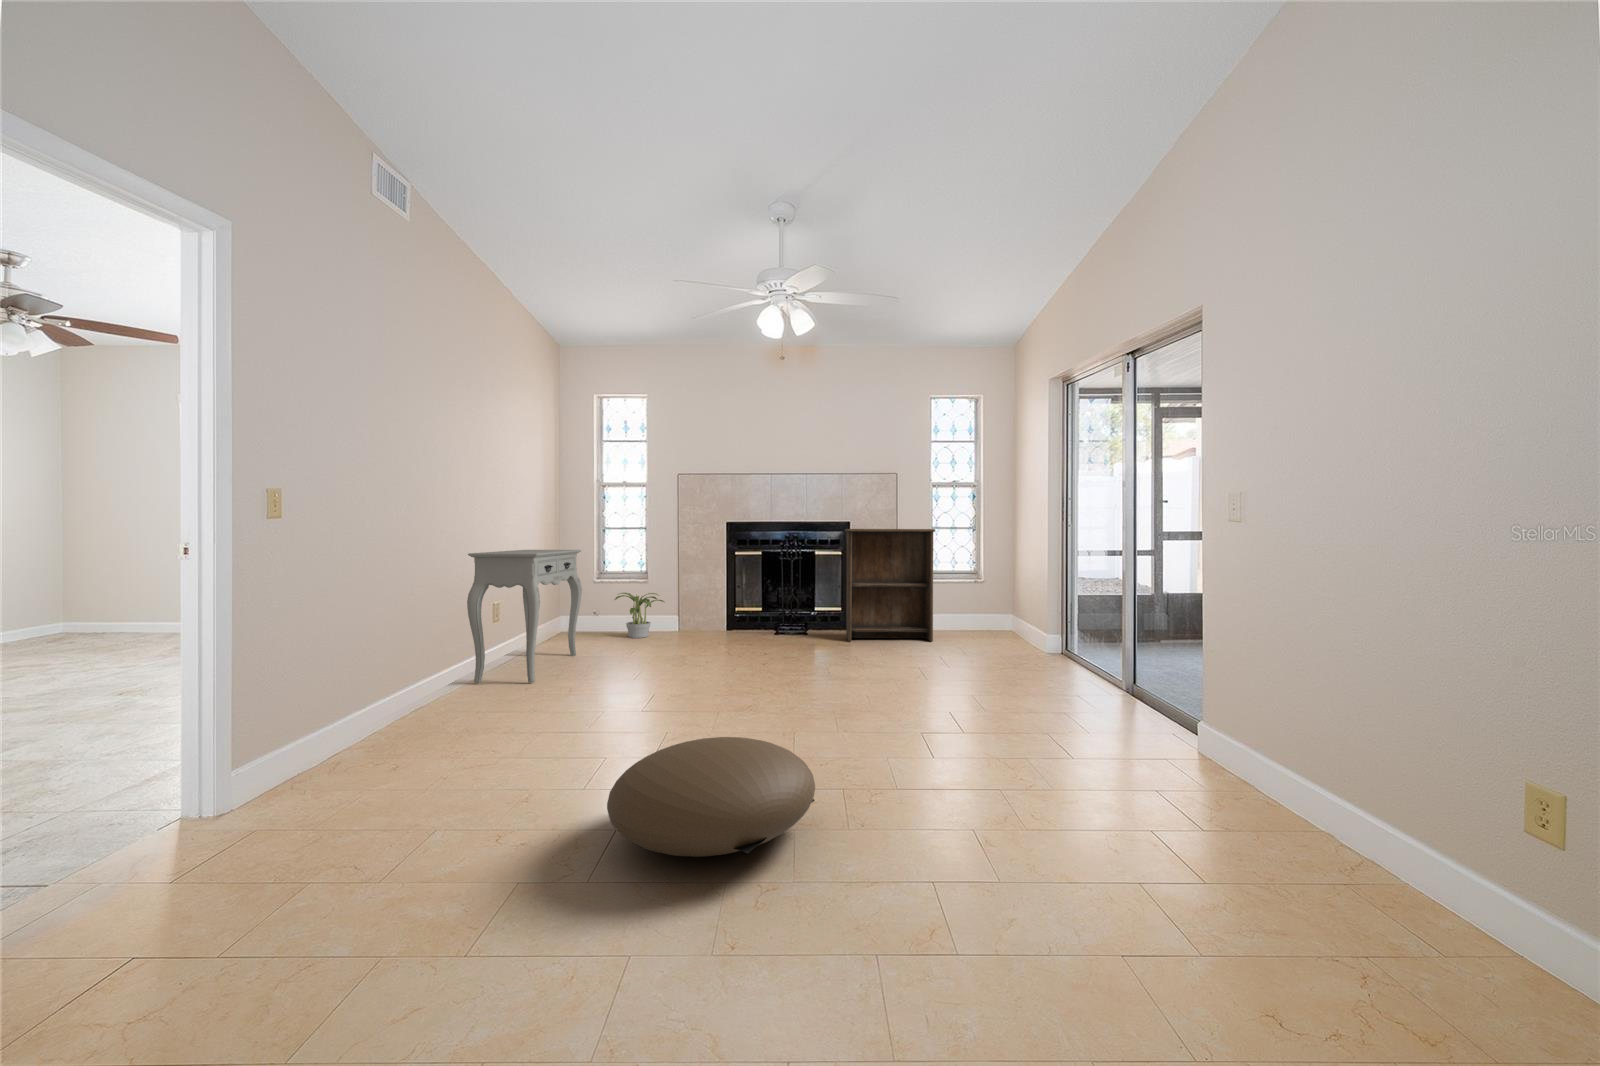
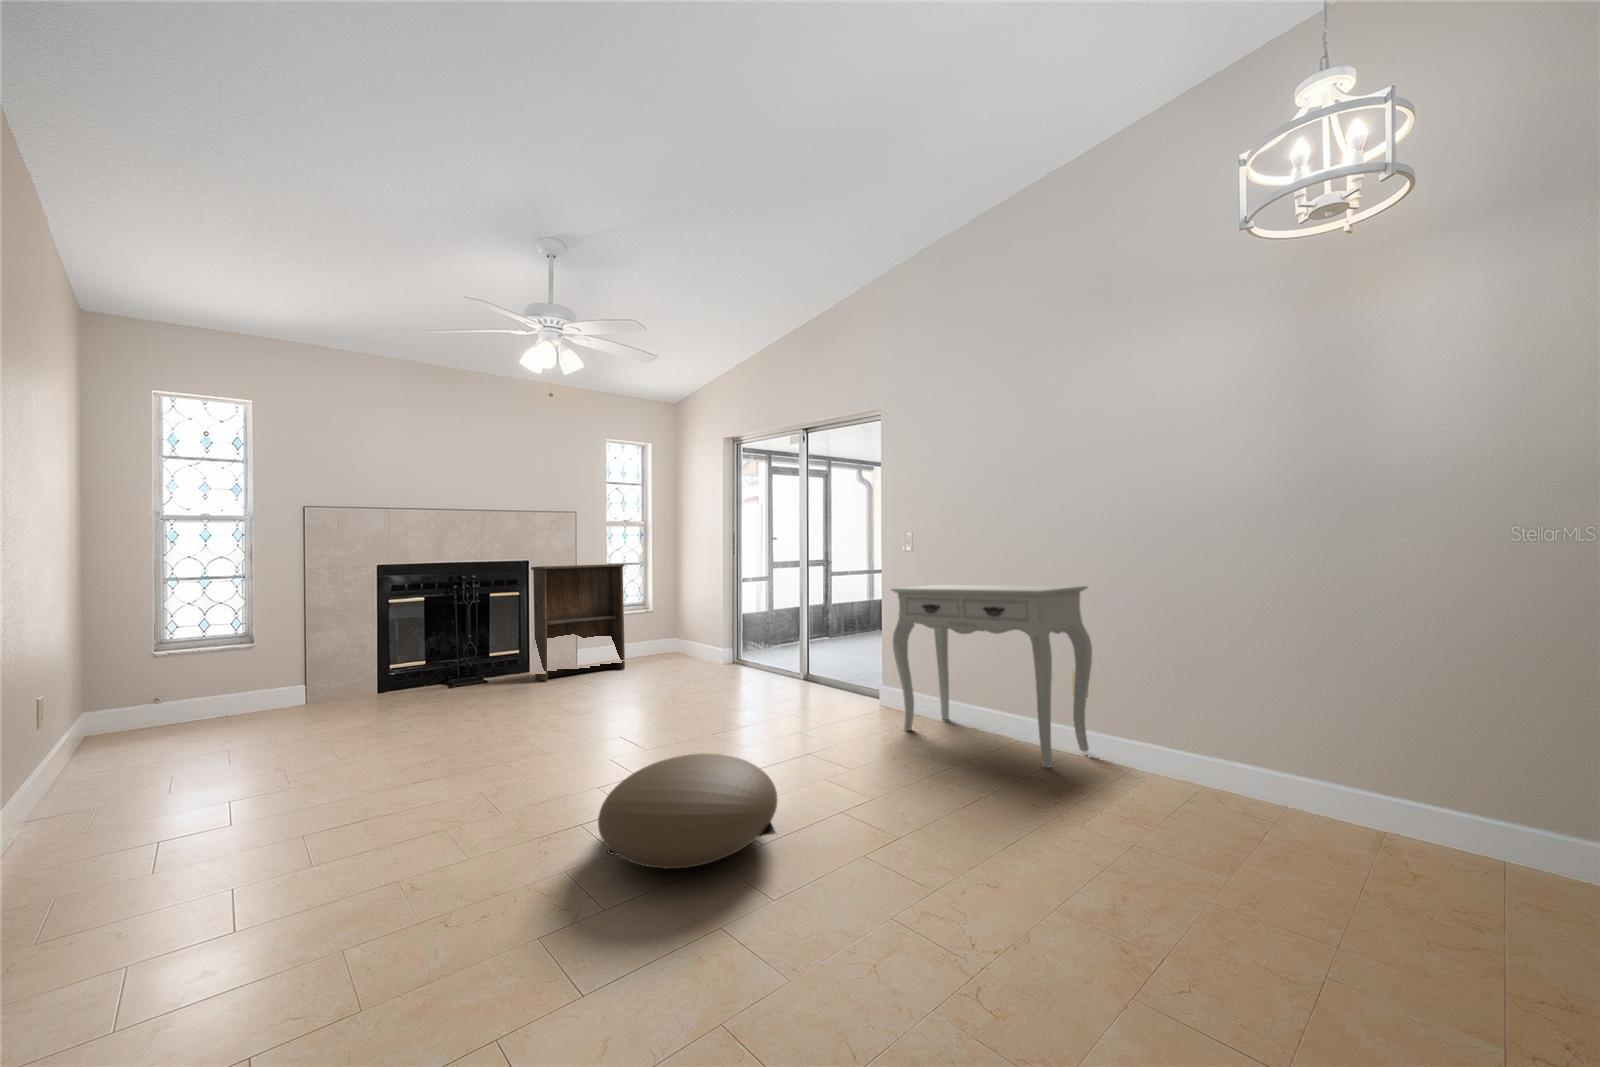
console table: present [467,550,582,683] -> present [891,585,1092,767]
potted plant: present [614,593,664,638] -> none [206,659,288,724]

